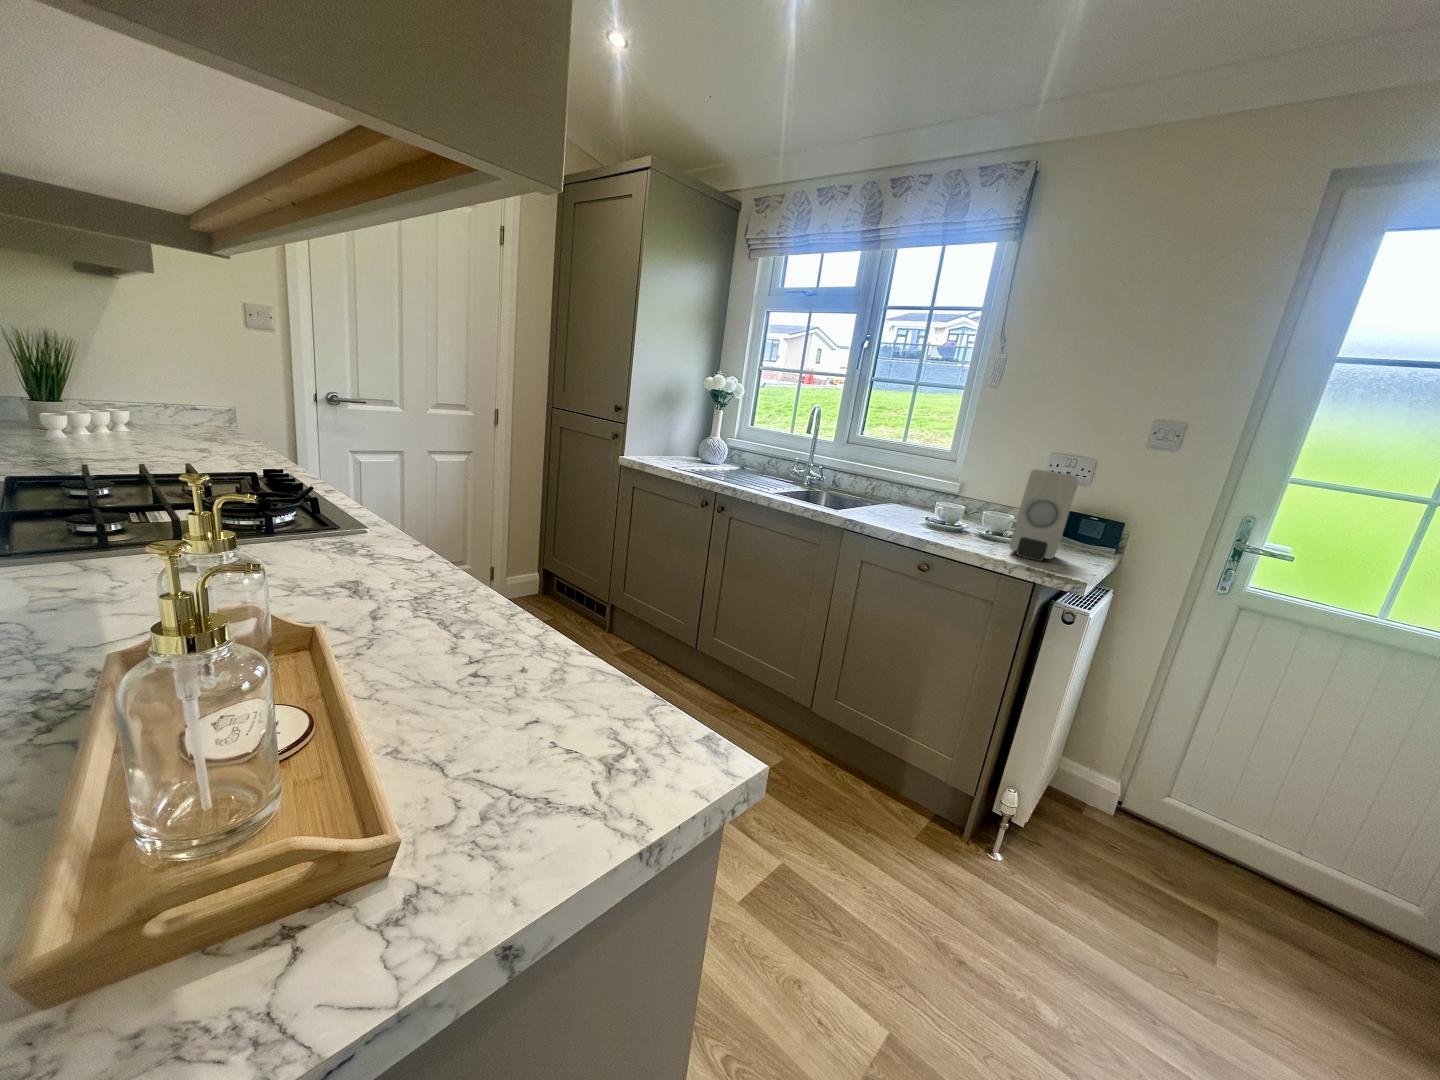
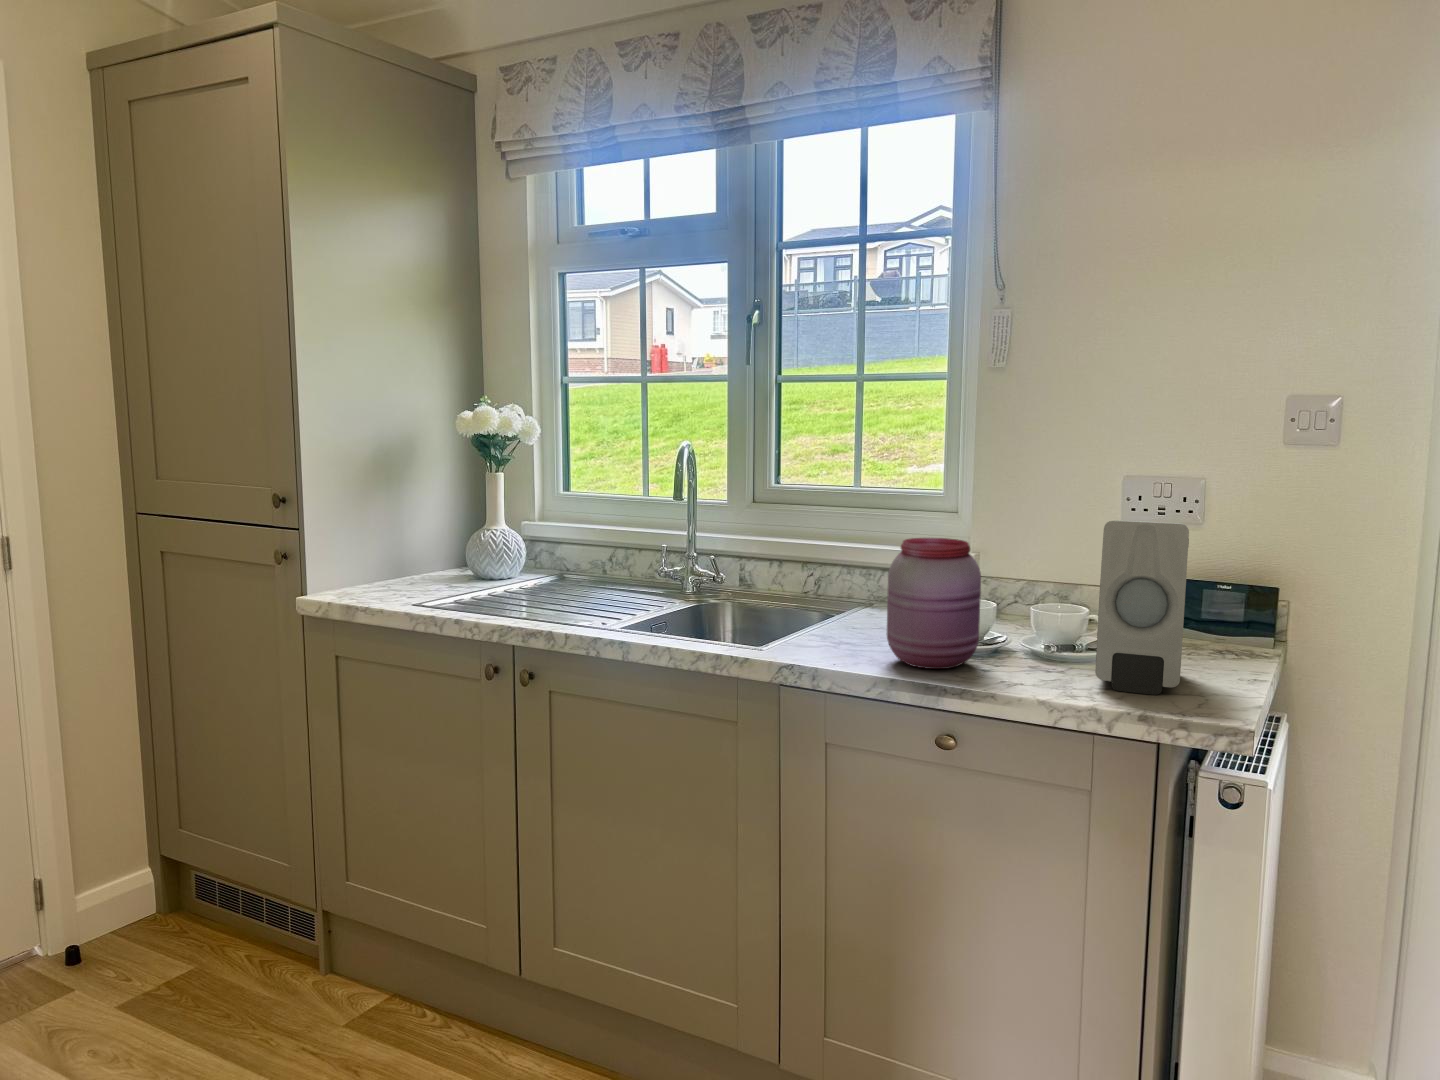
jar: none [903,466,959,534] -> present [887,538,981,669]

